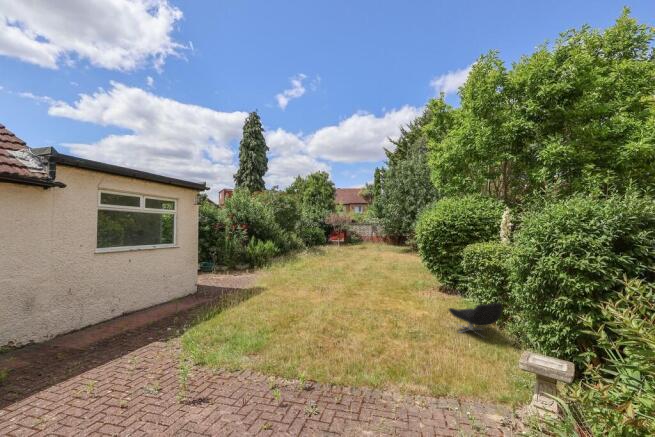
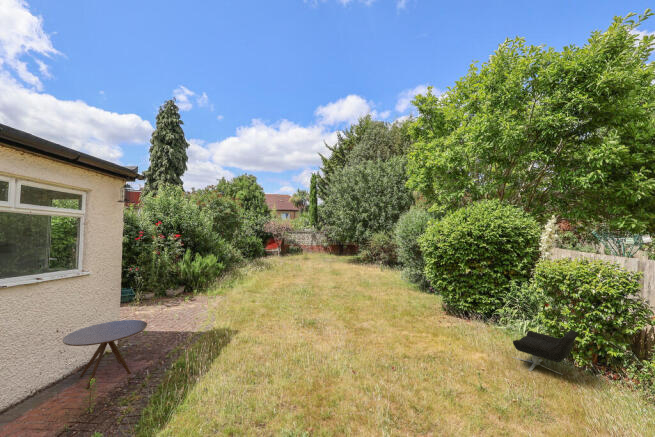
round table: none [167,275,208,307] -> present [63,320,147,389]

